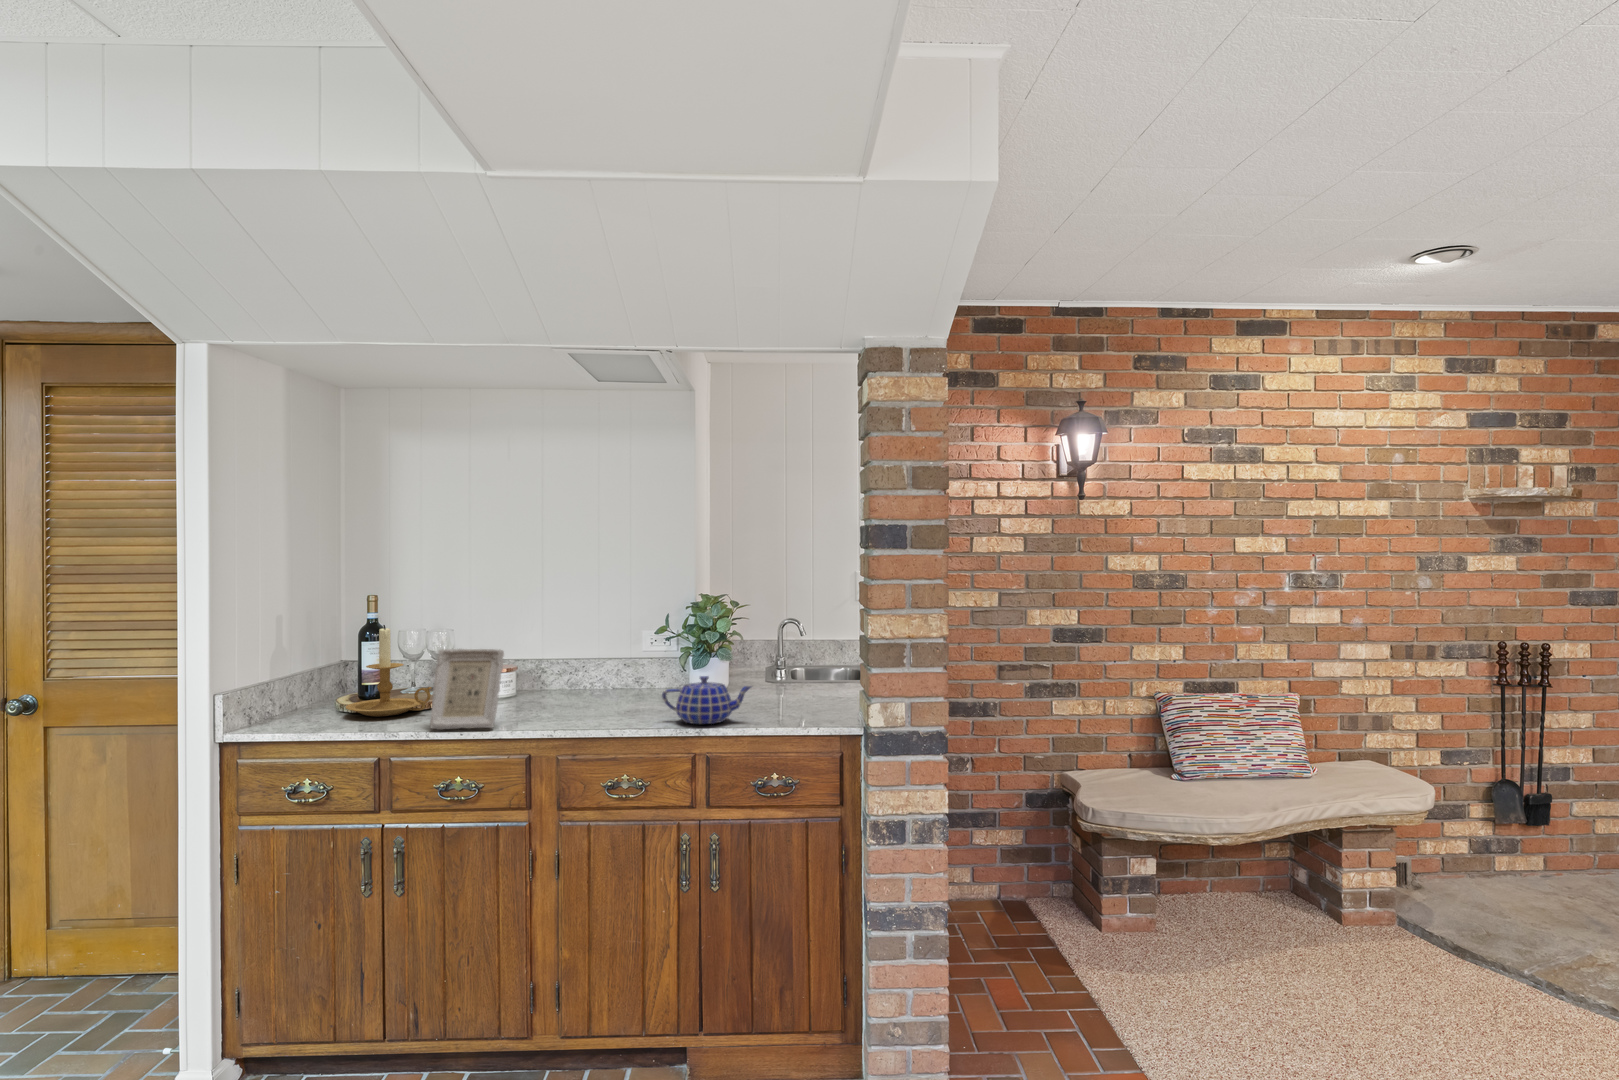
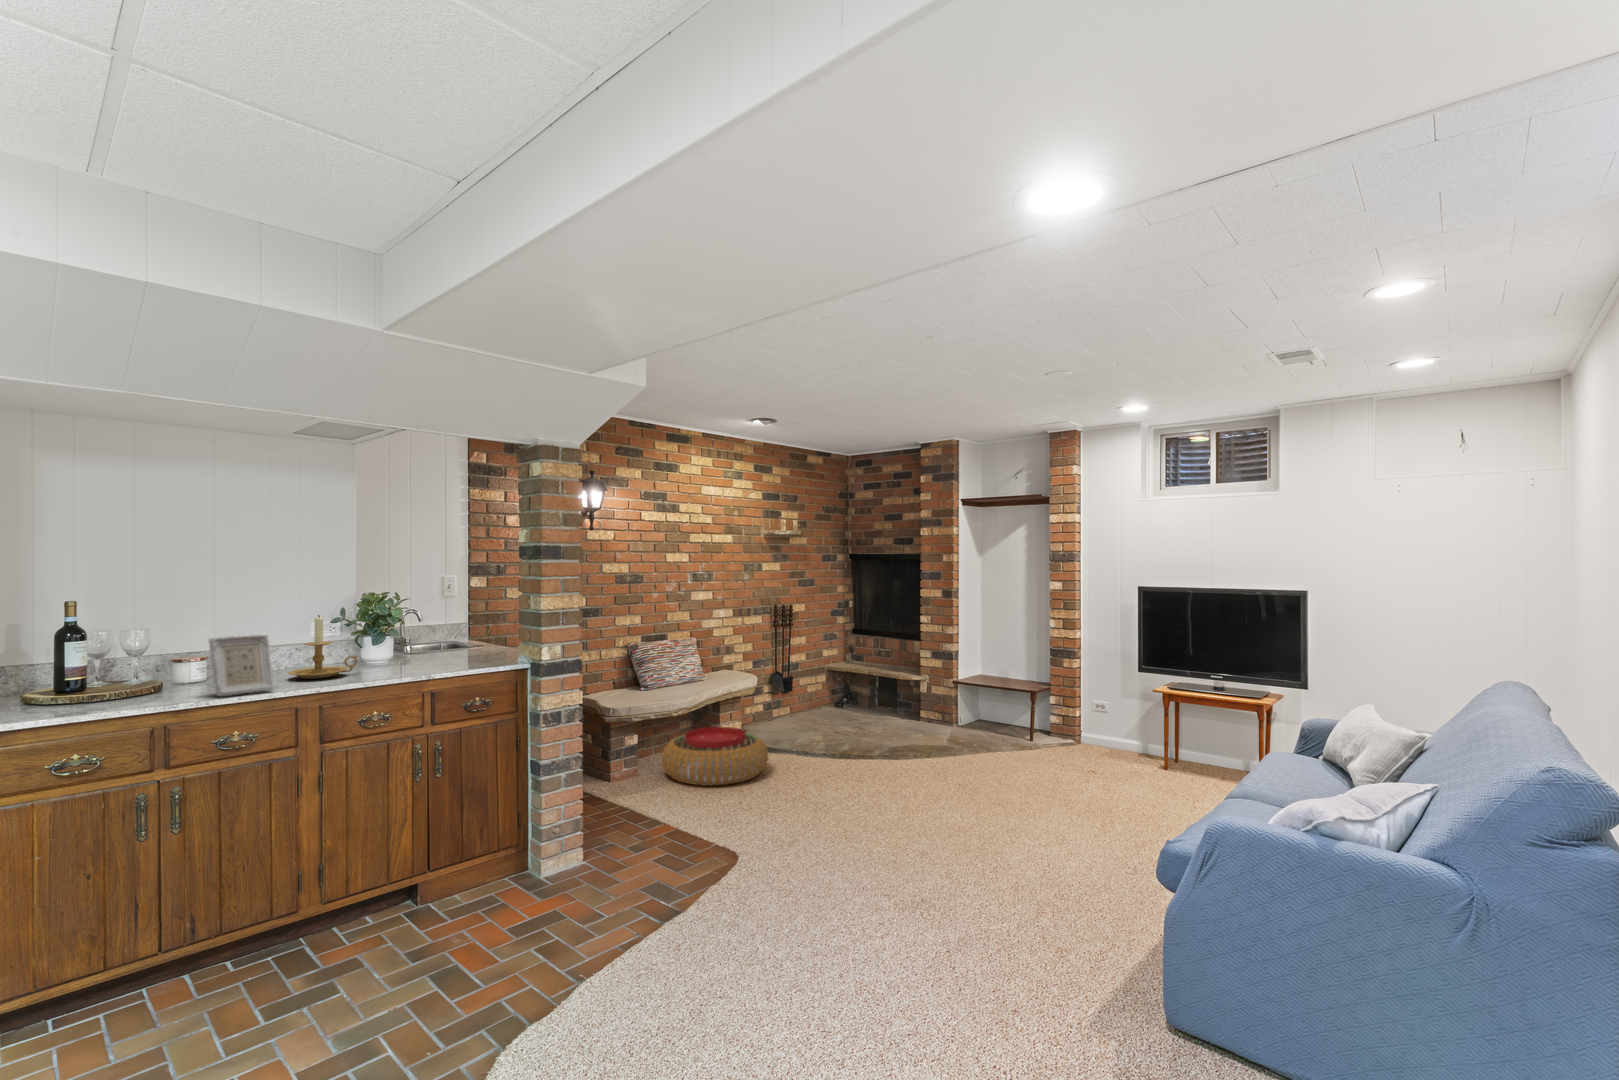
candle holder: present [346,625,431,716] -> present [288,615,358,679]
teapot: present [662,676,751,724] -> none [393,642,458,673]
pouf: none [1197,873,1435,1012] -> present [662,727,768,786]

